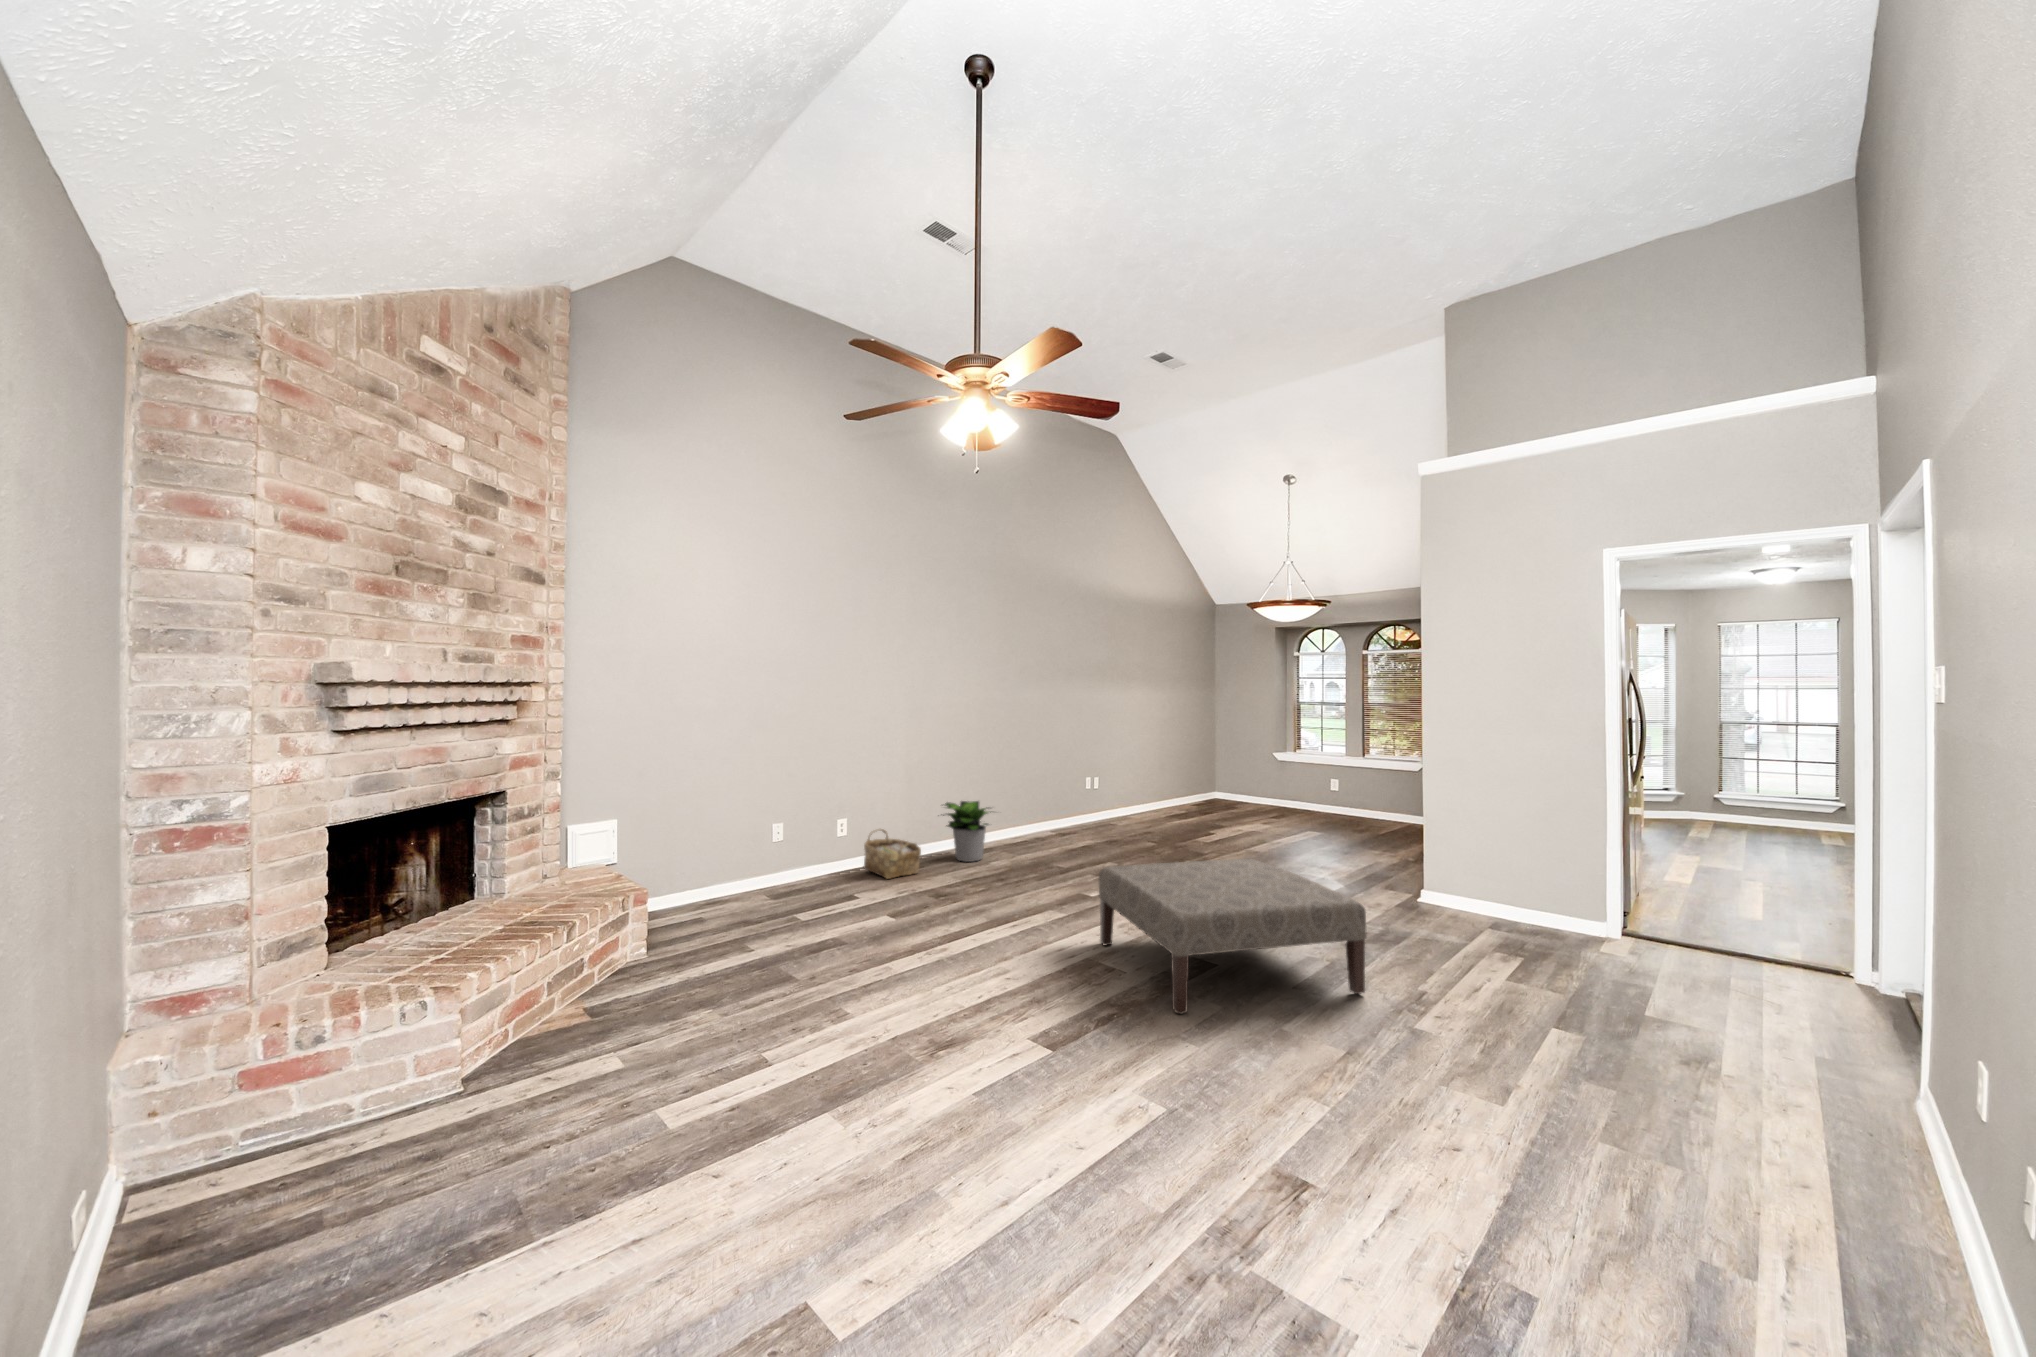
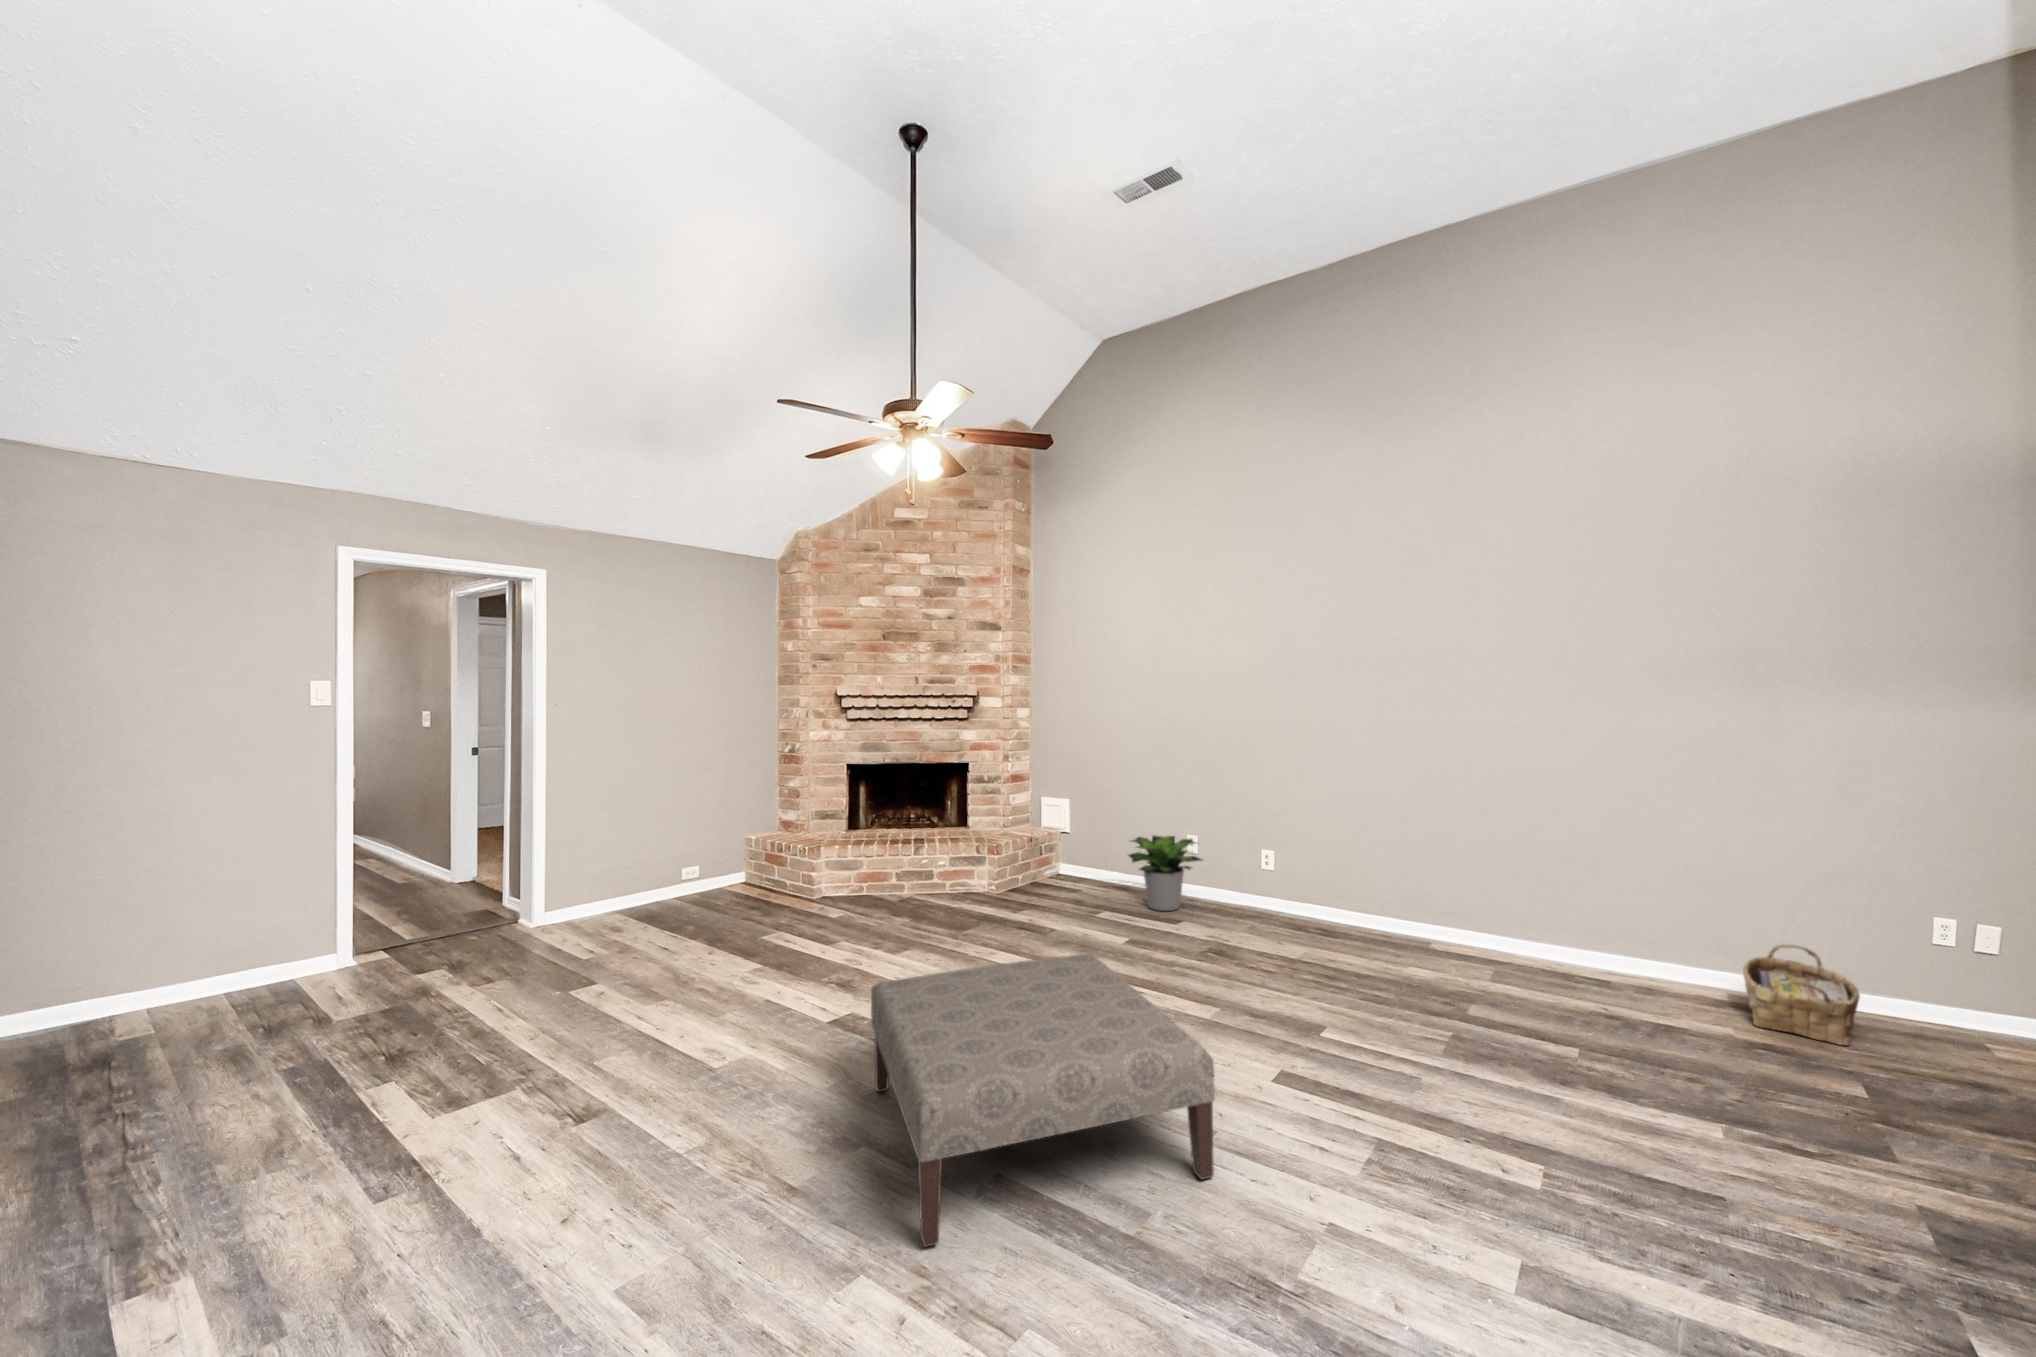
potted plant: present [943,801,988,862] -> present [1129,836,1202,911]
woven basket: present [864,829,921,879] -> present [1743,944,1860,1045]

